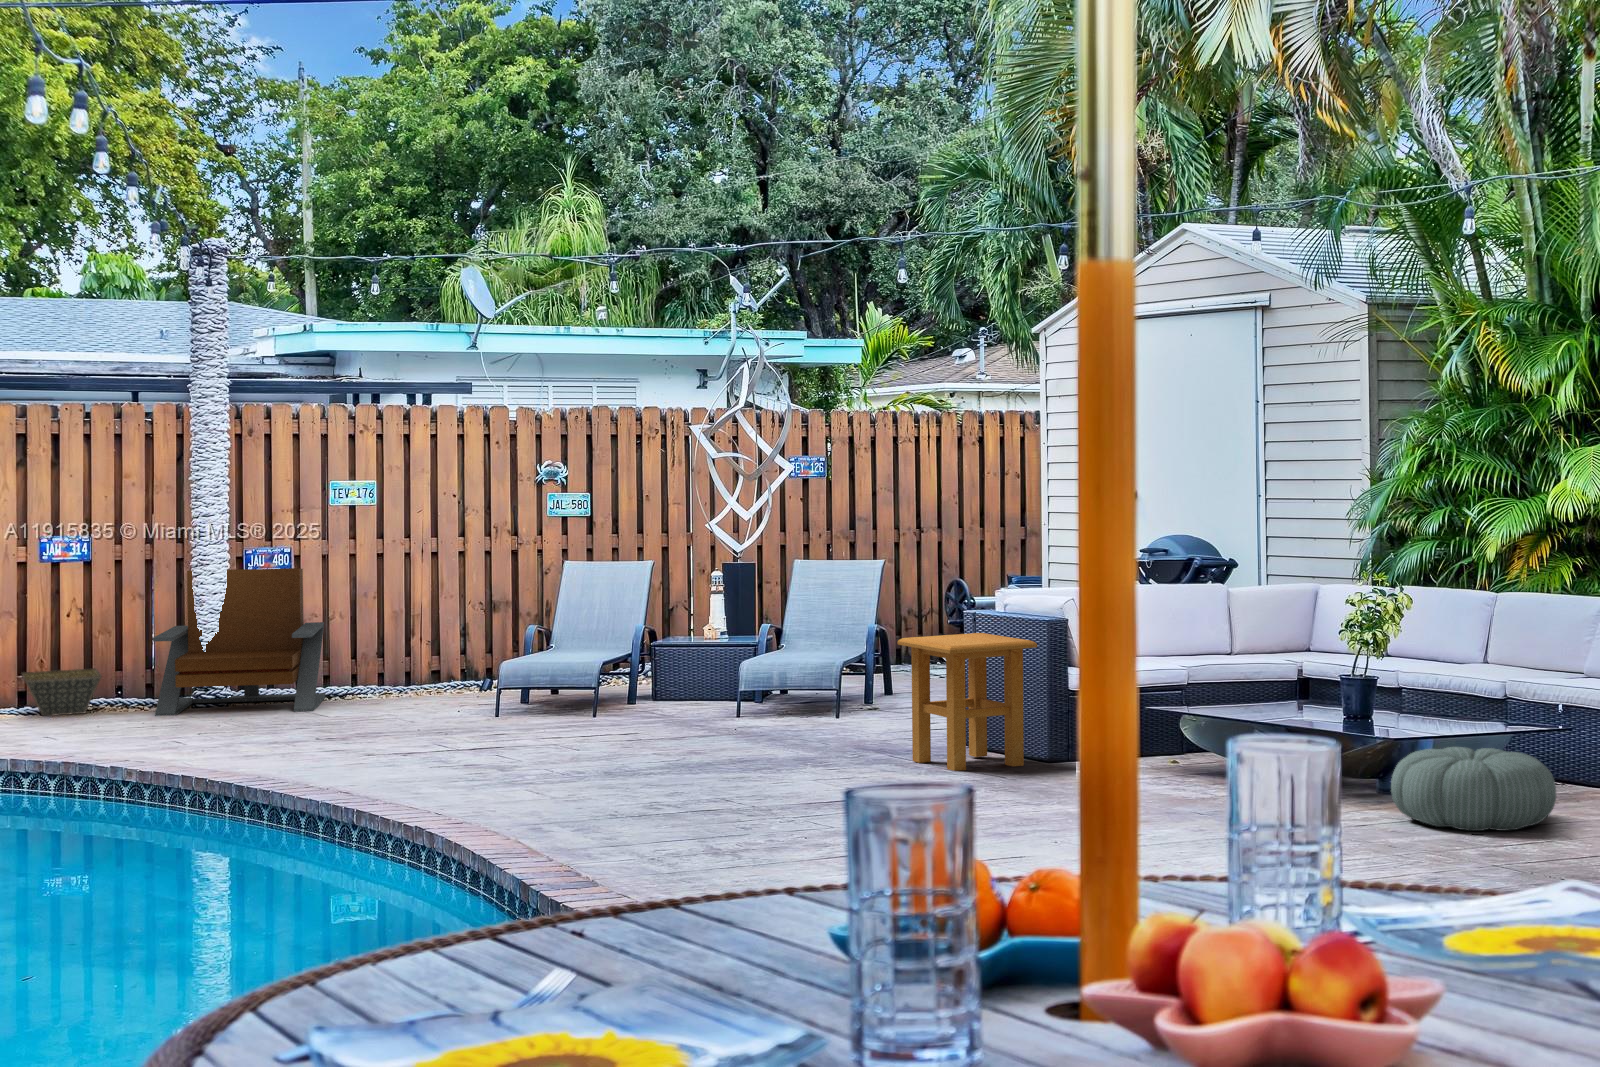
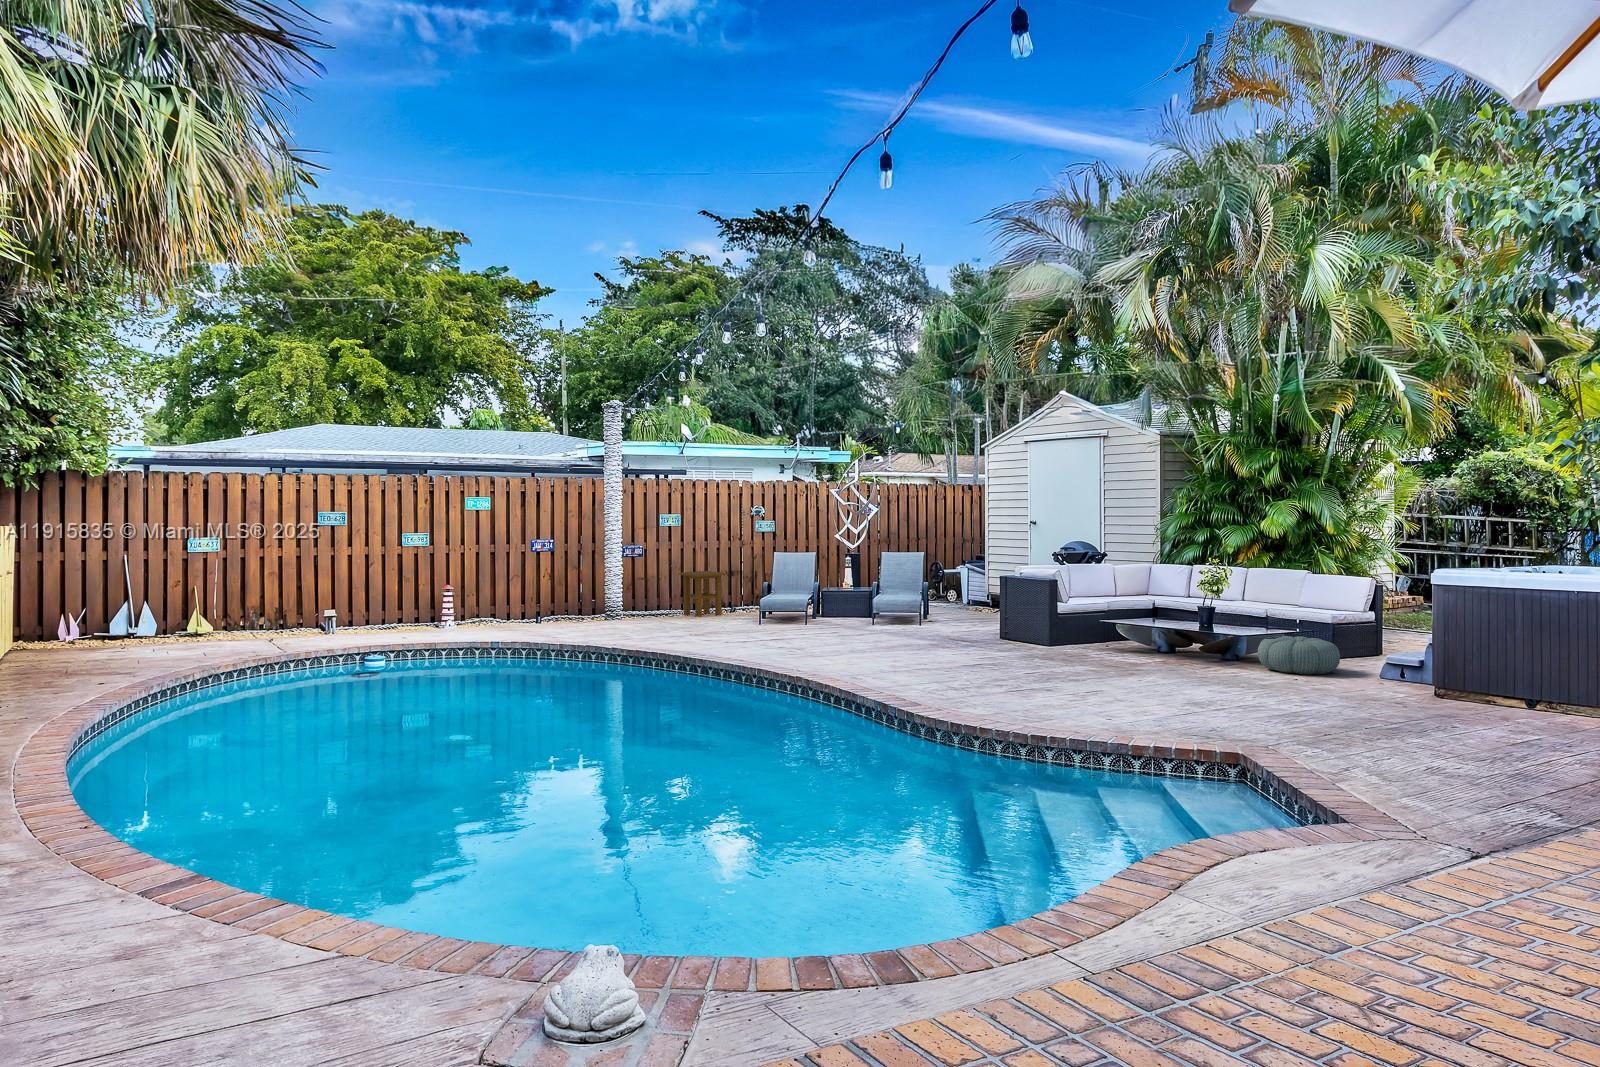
lounge chair: present [153,568,325,716] -> none [589,555,664,626]
side table: present [898,633,1037,771] -> present [679,571,726,617]
basket: present [22,668,102,716] -> none [520,602,563,625]

